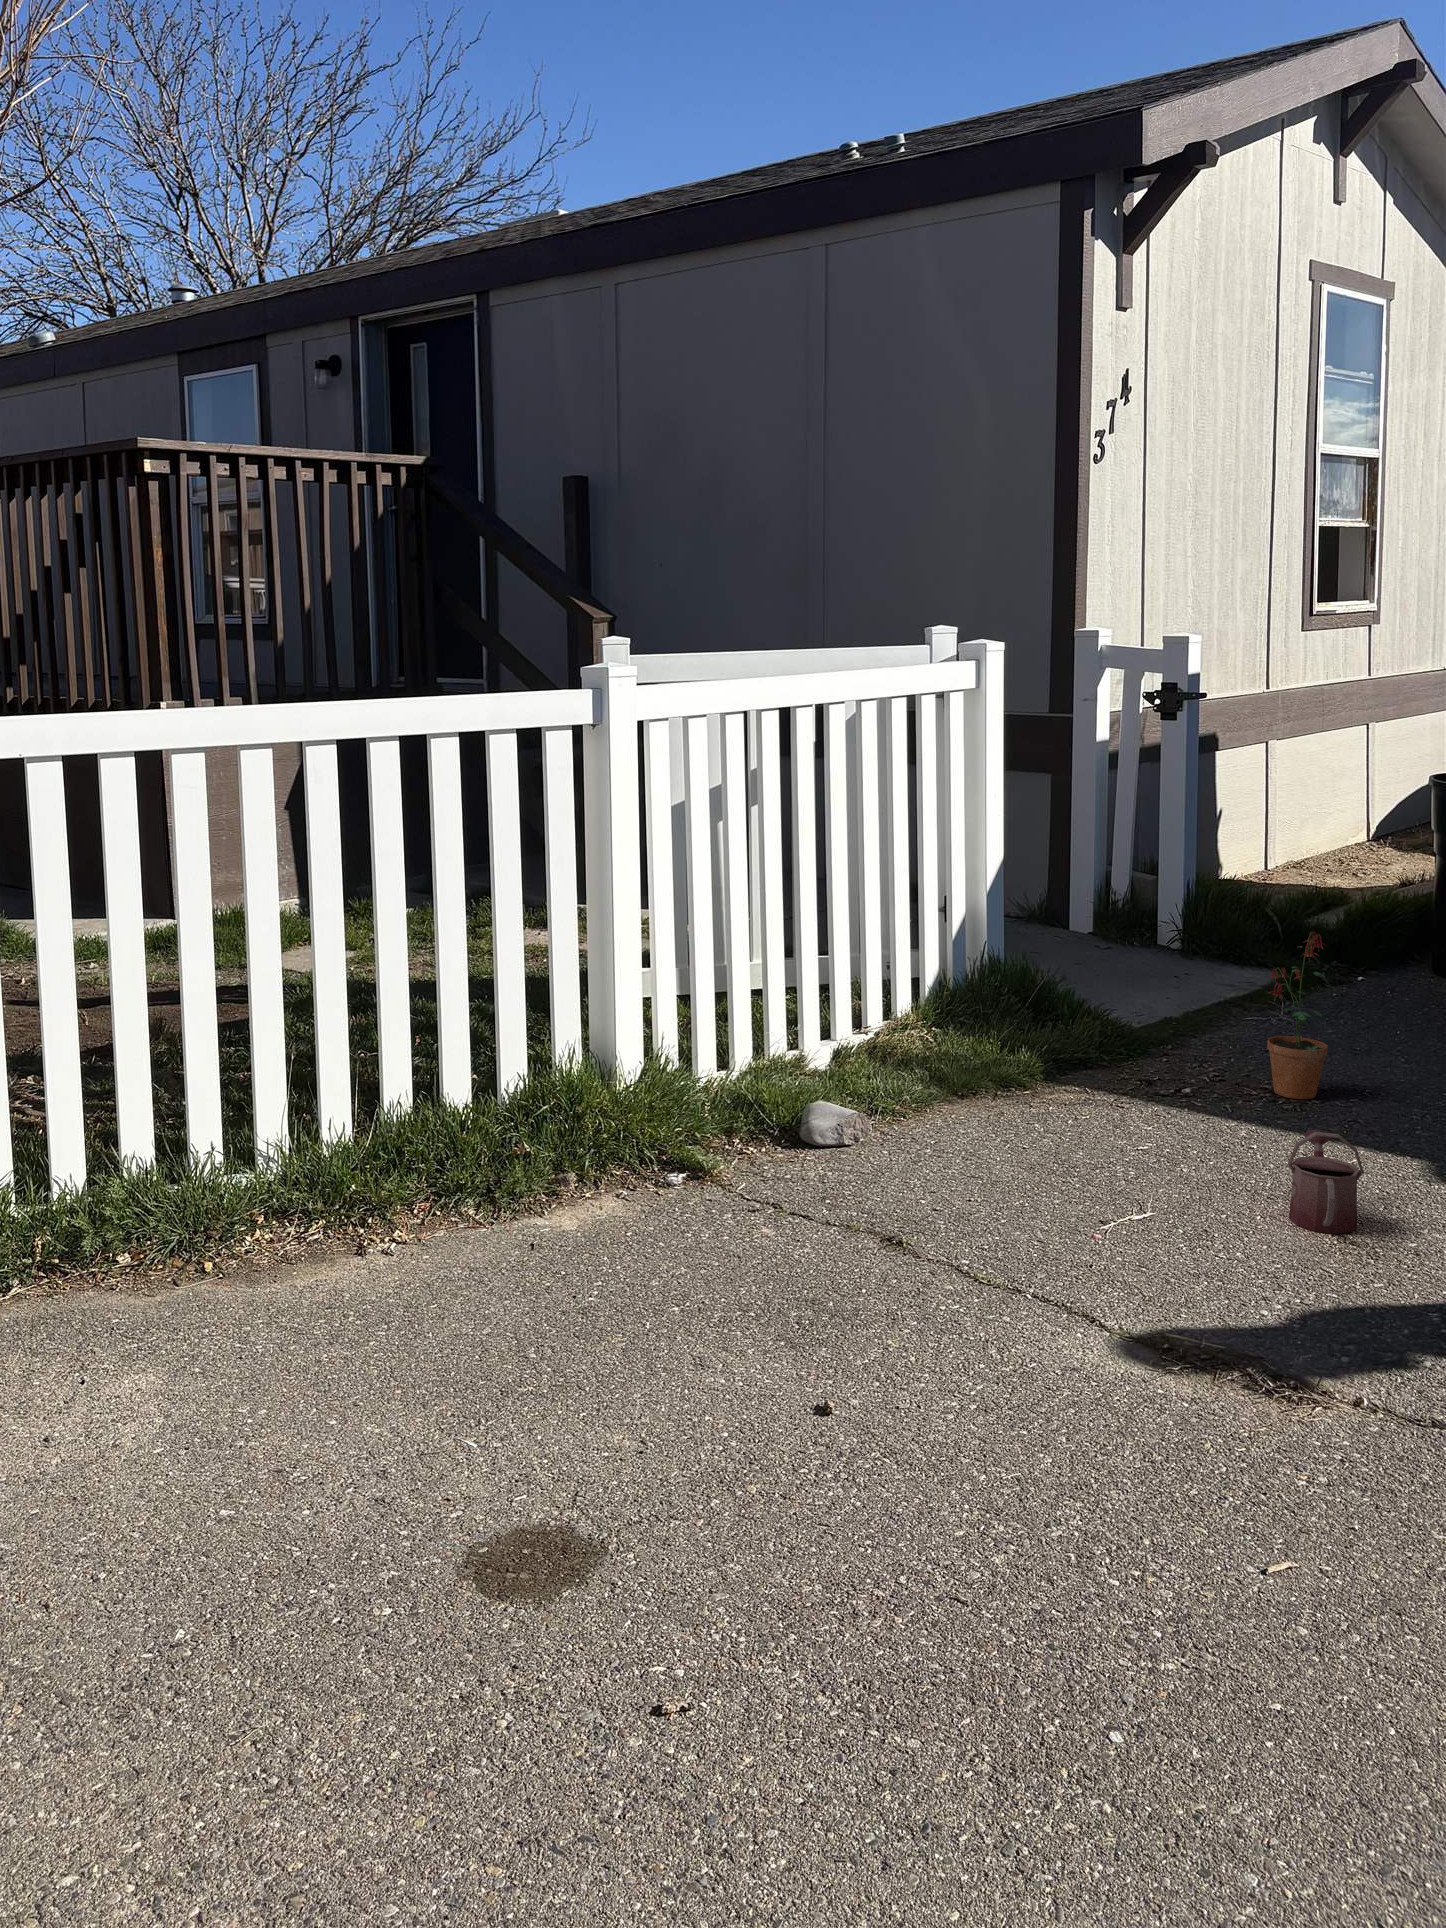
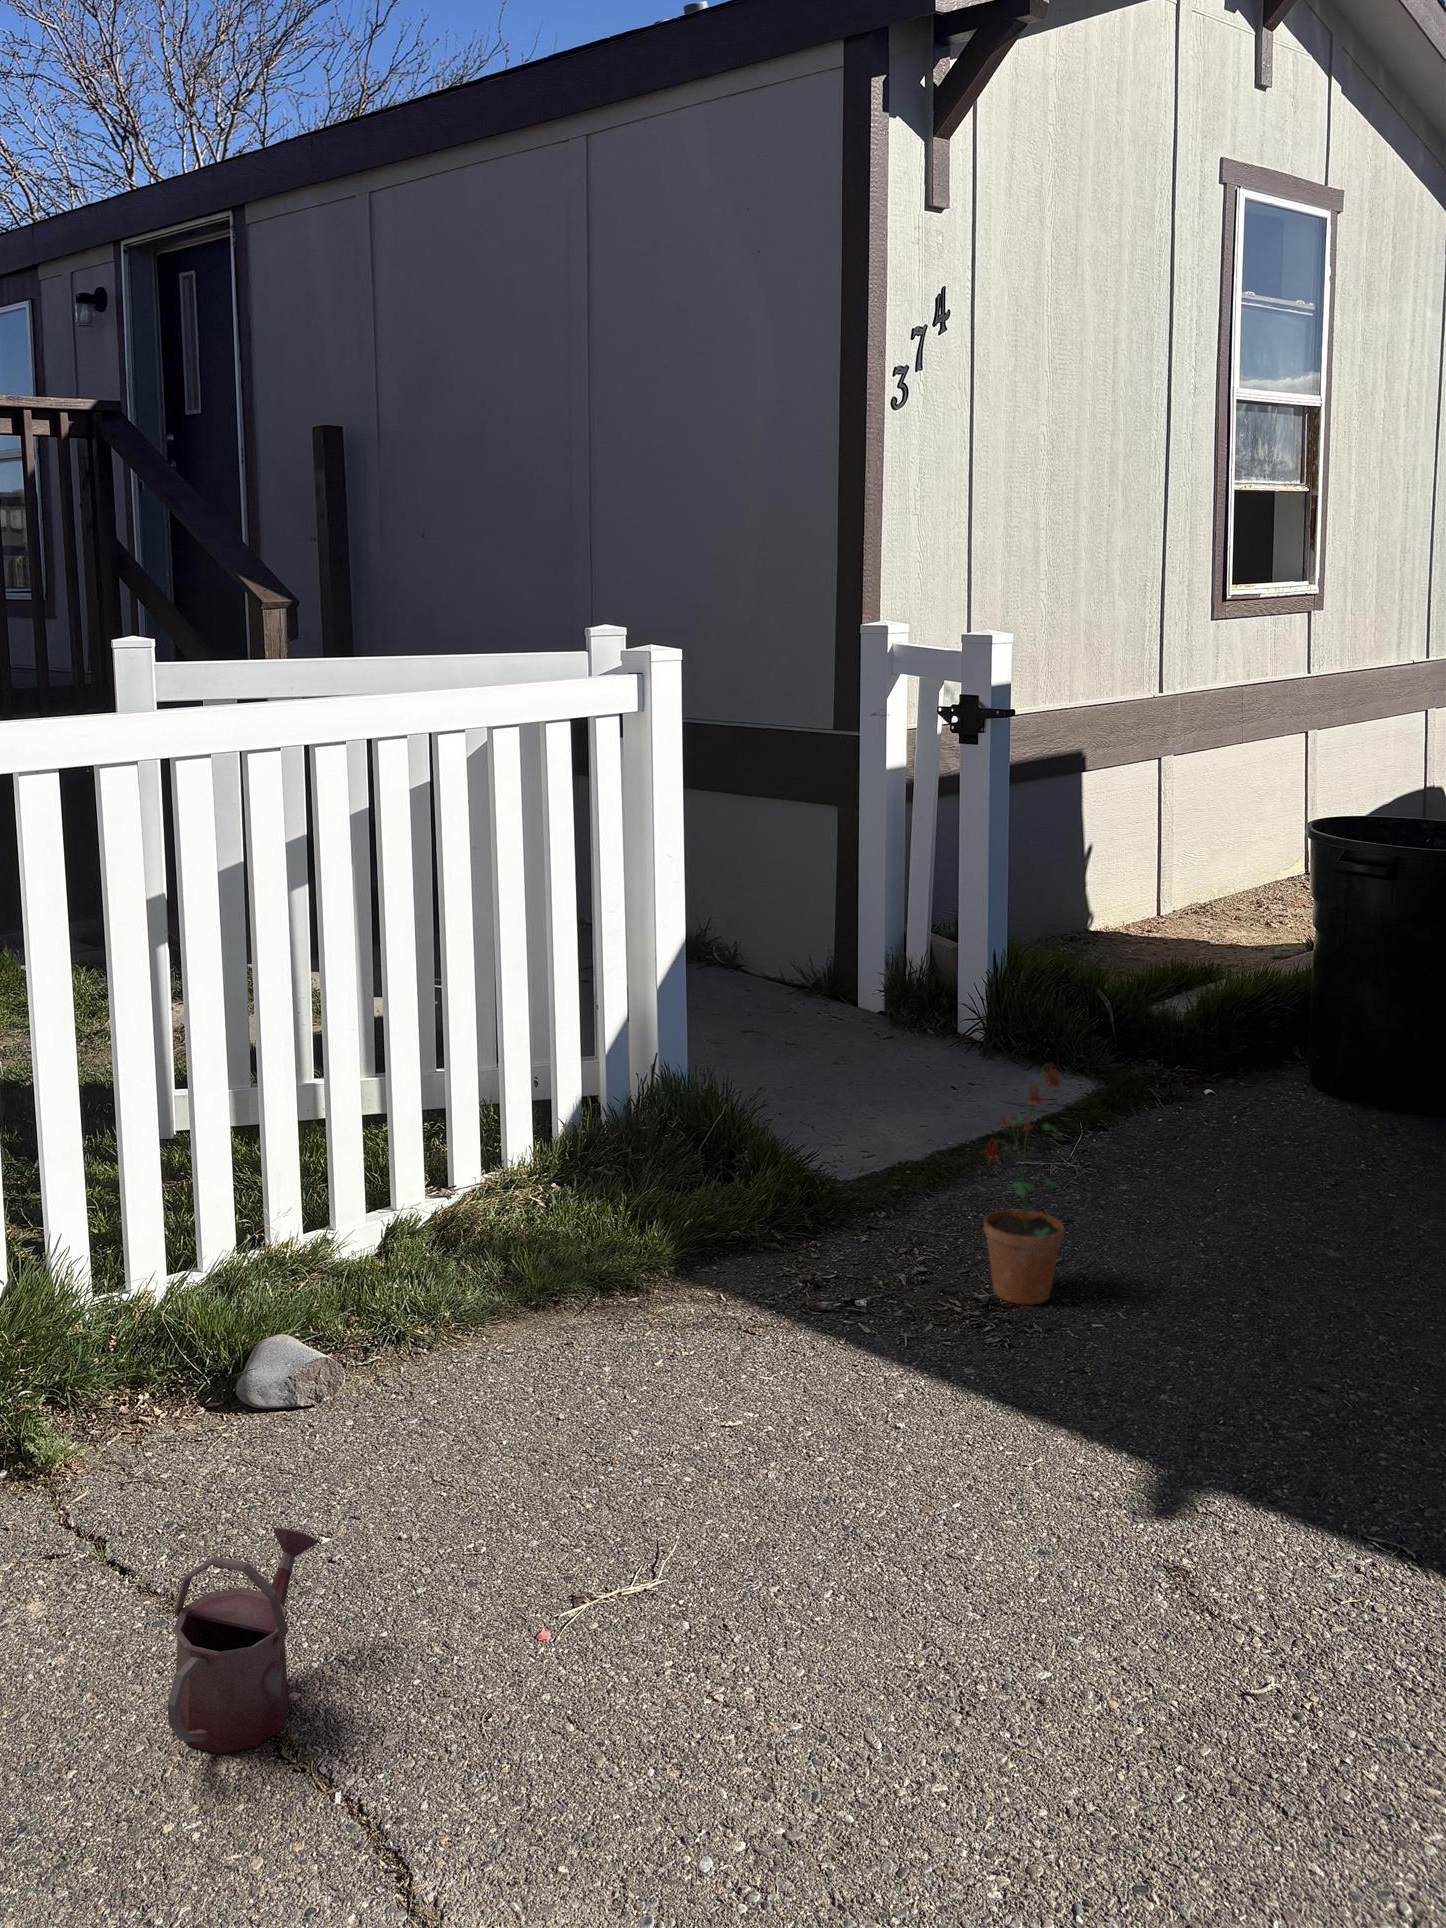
watering can: present [1288,1130,1364,1234] -> present [167,1527,317,1754]

